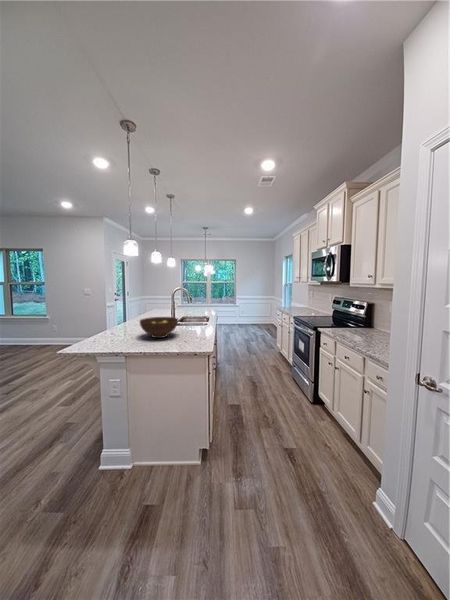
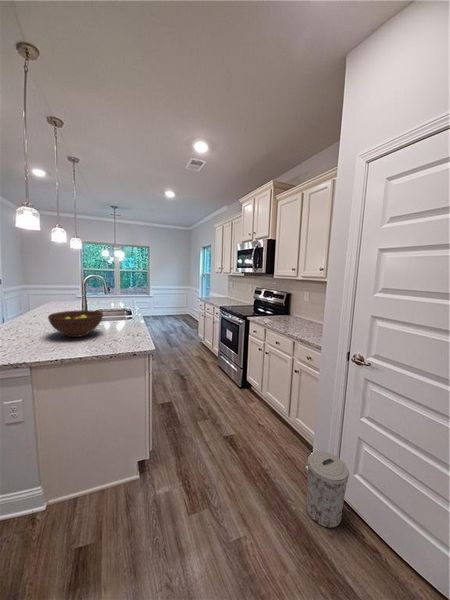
trash can: none [362,484,416,580] -> present [306,451,349,528]

